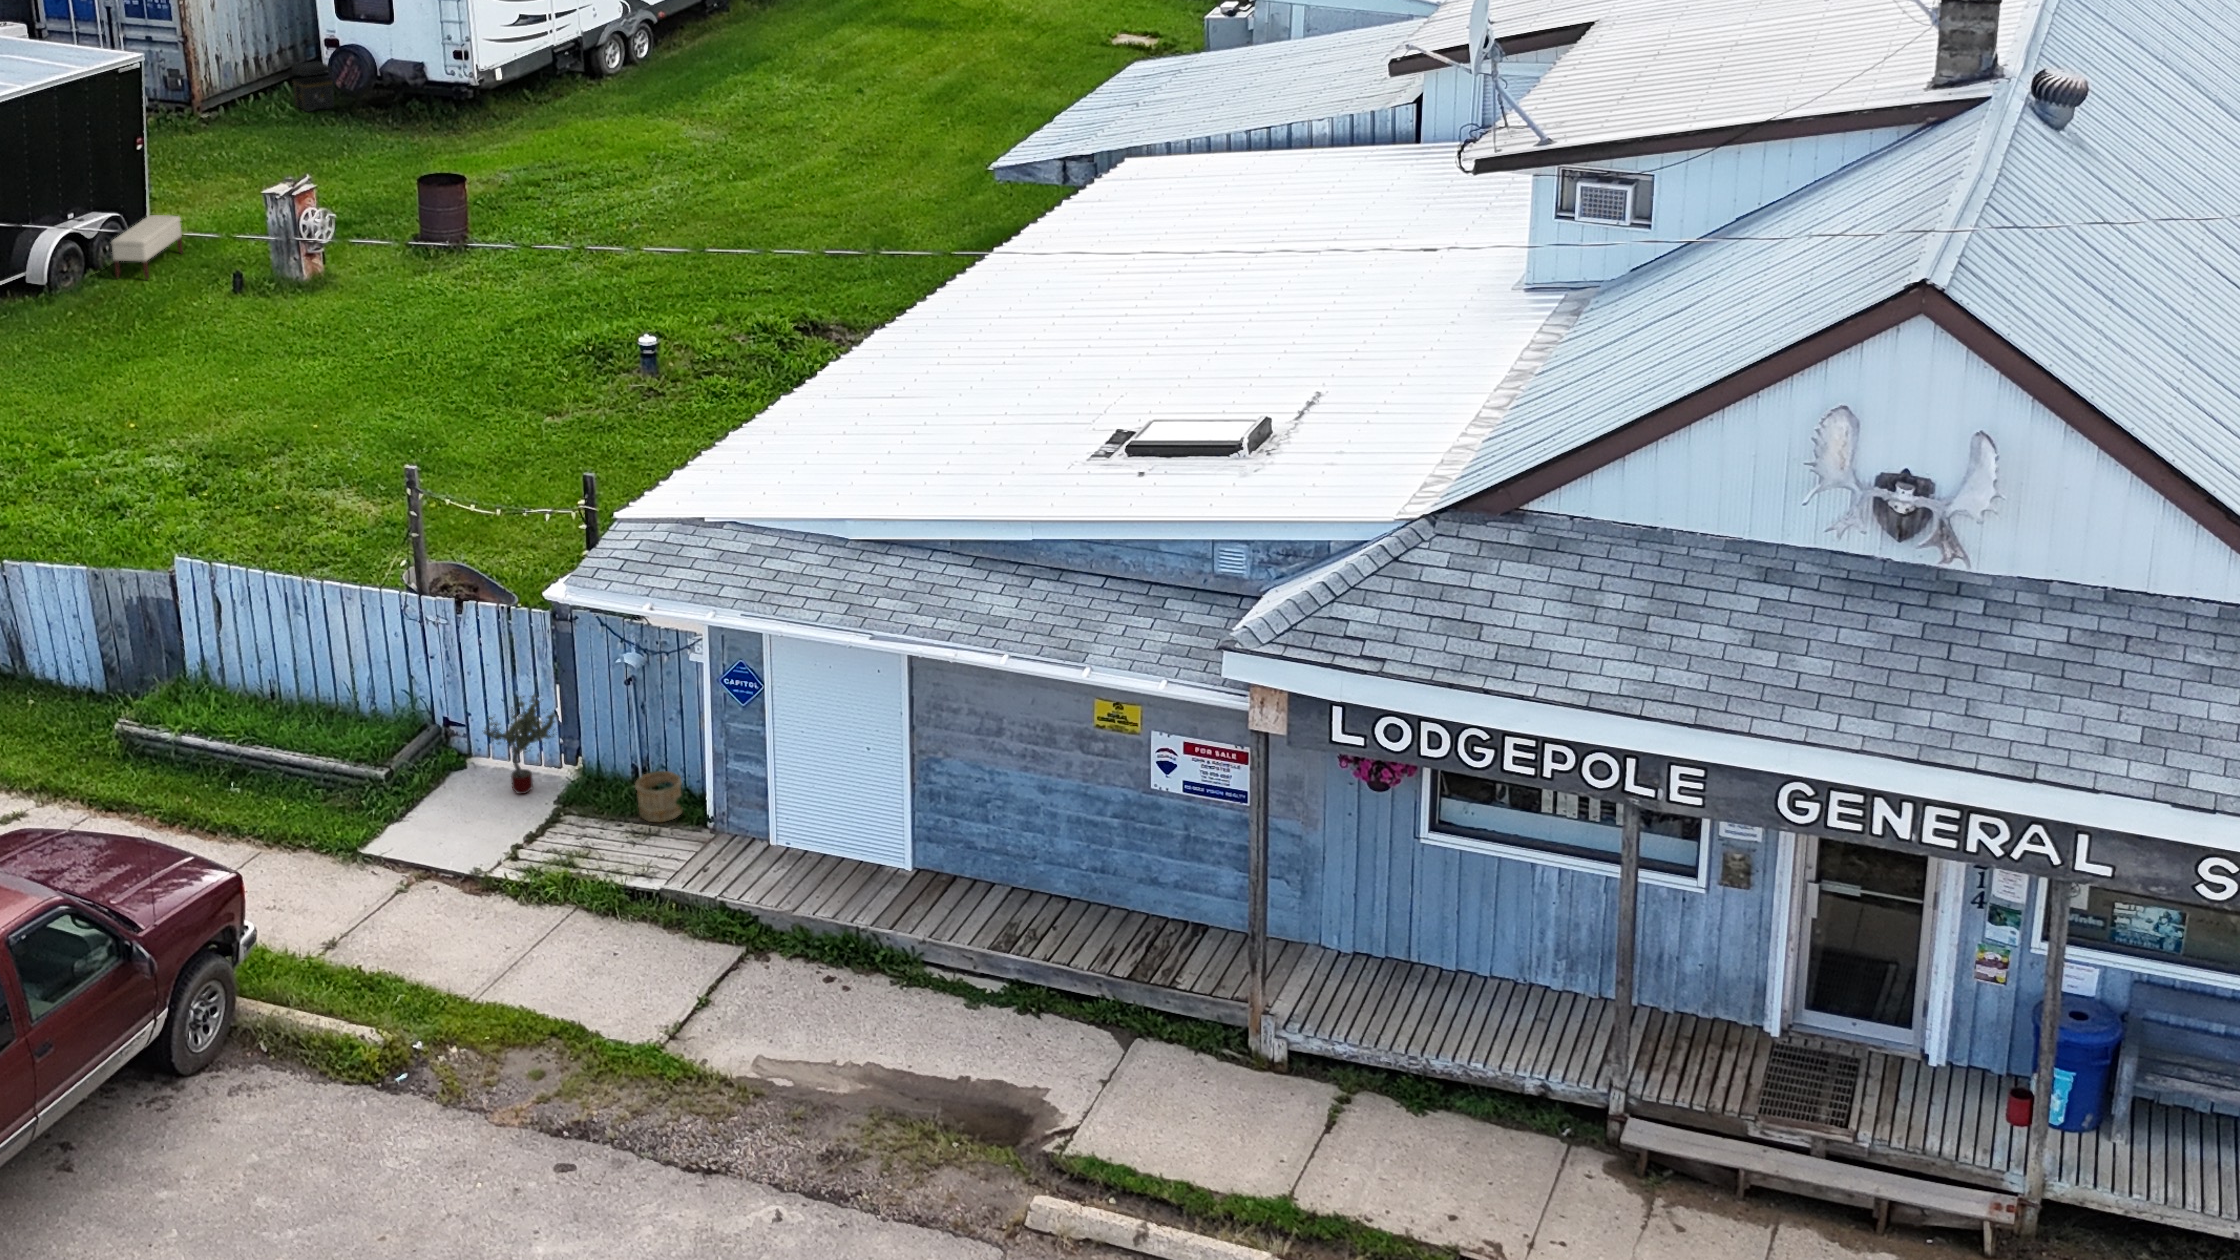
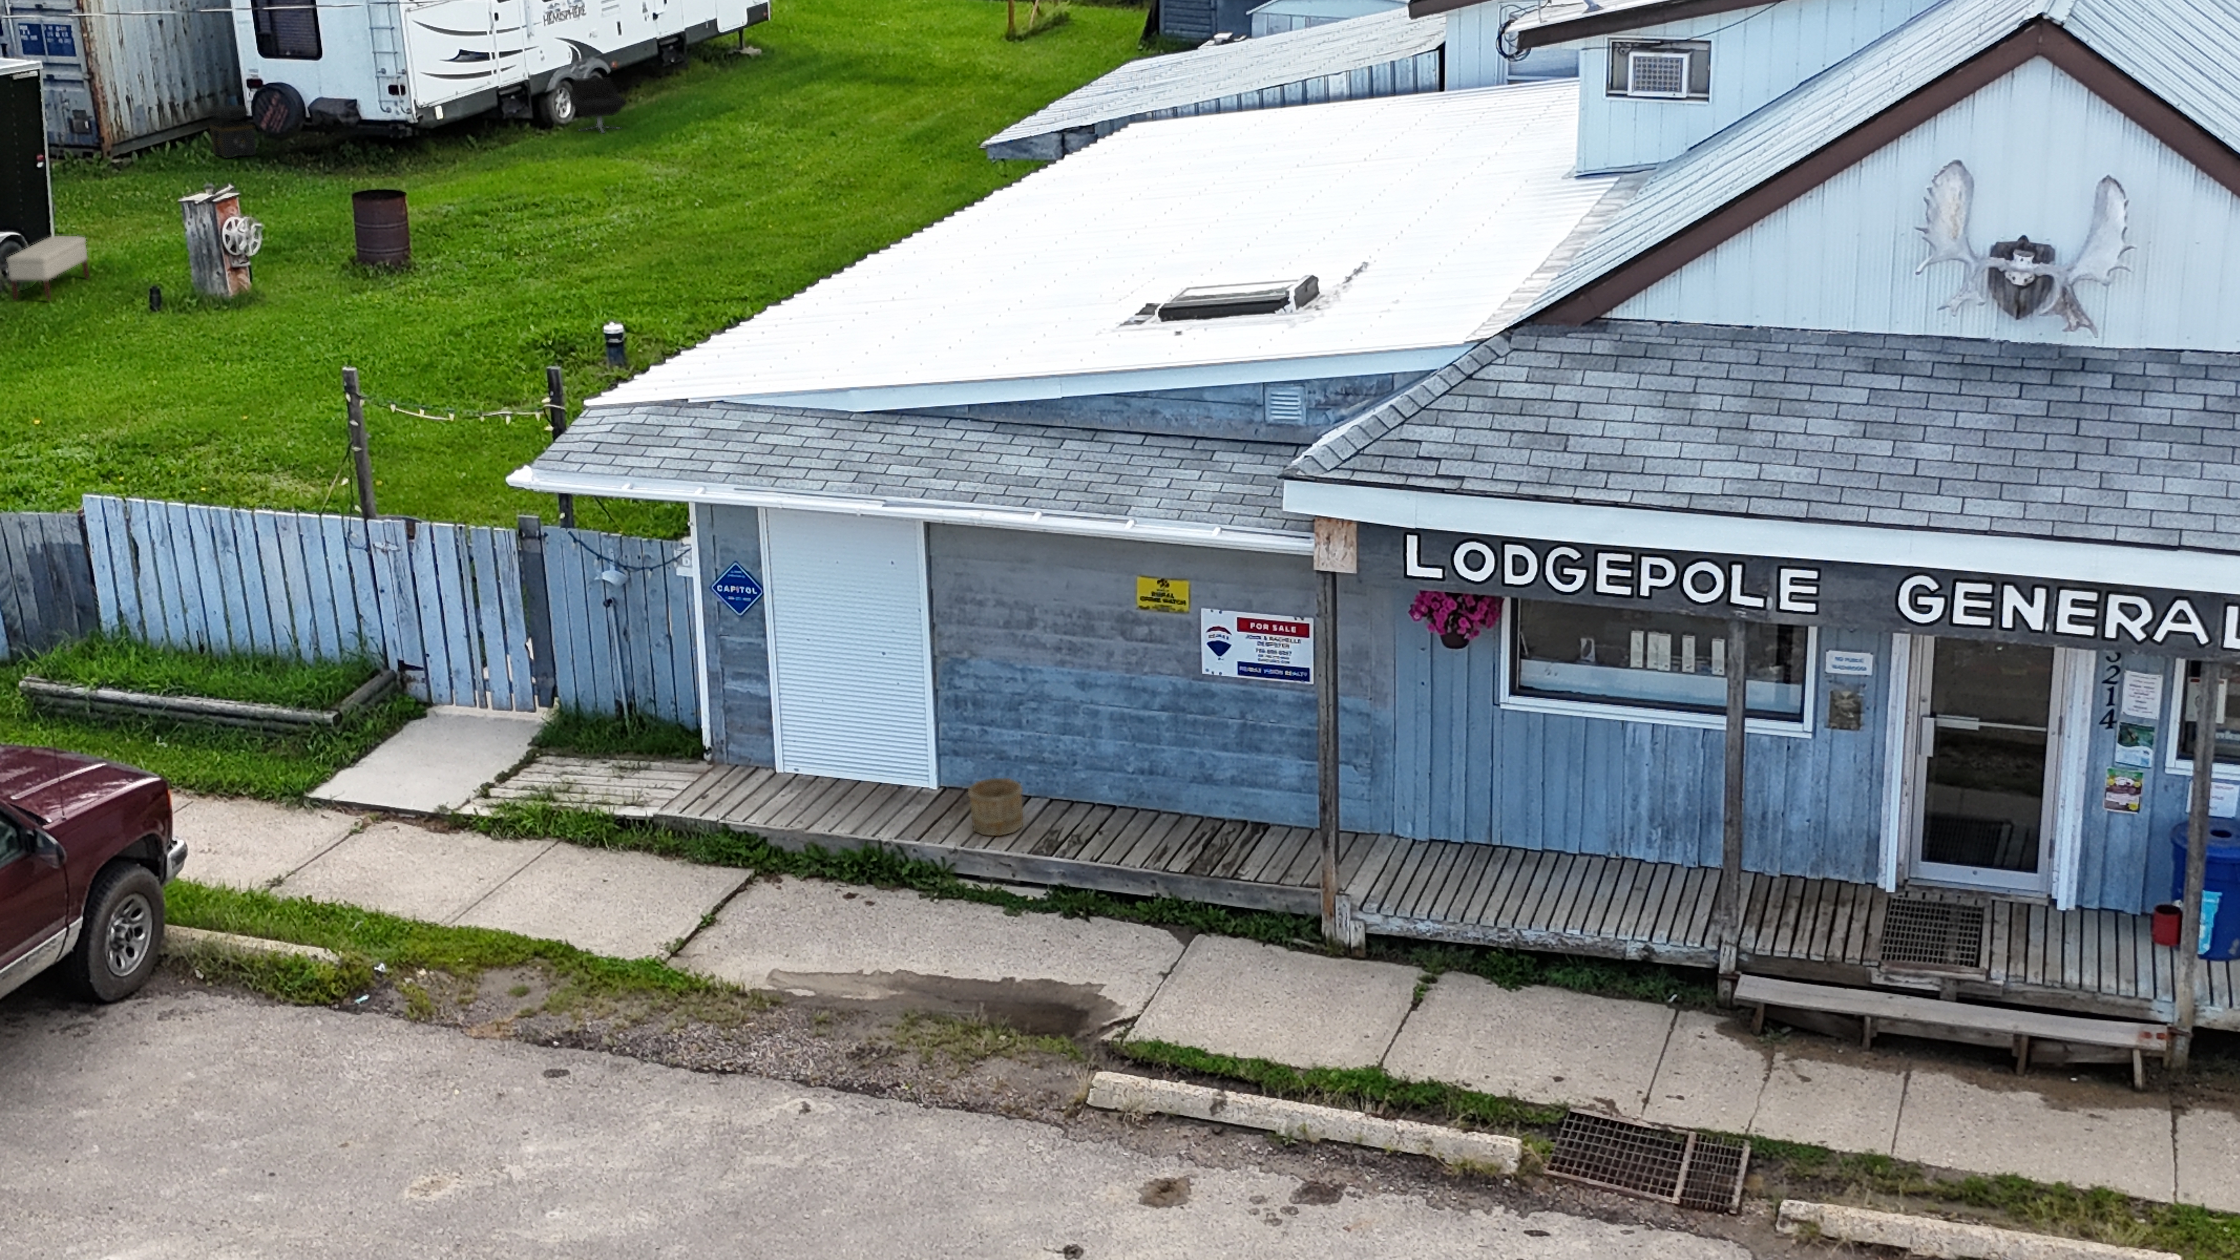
lounge chair: none [618,32,671,86] -> present [569,77,626,132]
potted tree: present [483,694,557,794] -> none [441,623,528,740]
wooden bucket: present [635,771,682,822] -> present [968,778,1023,836]

